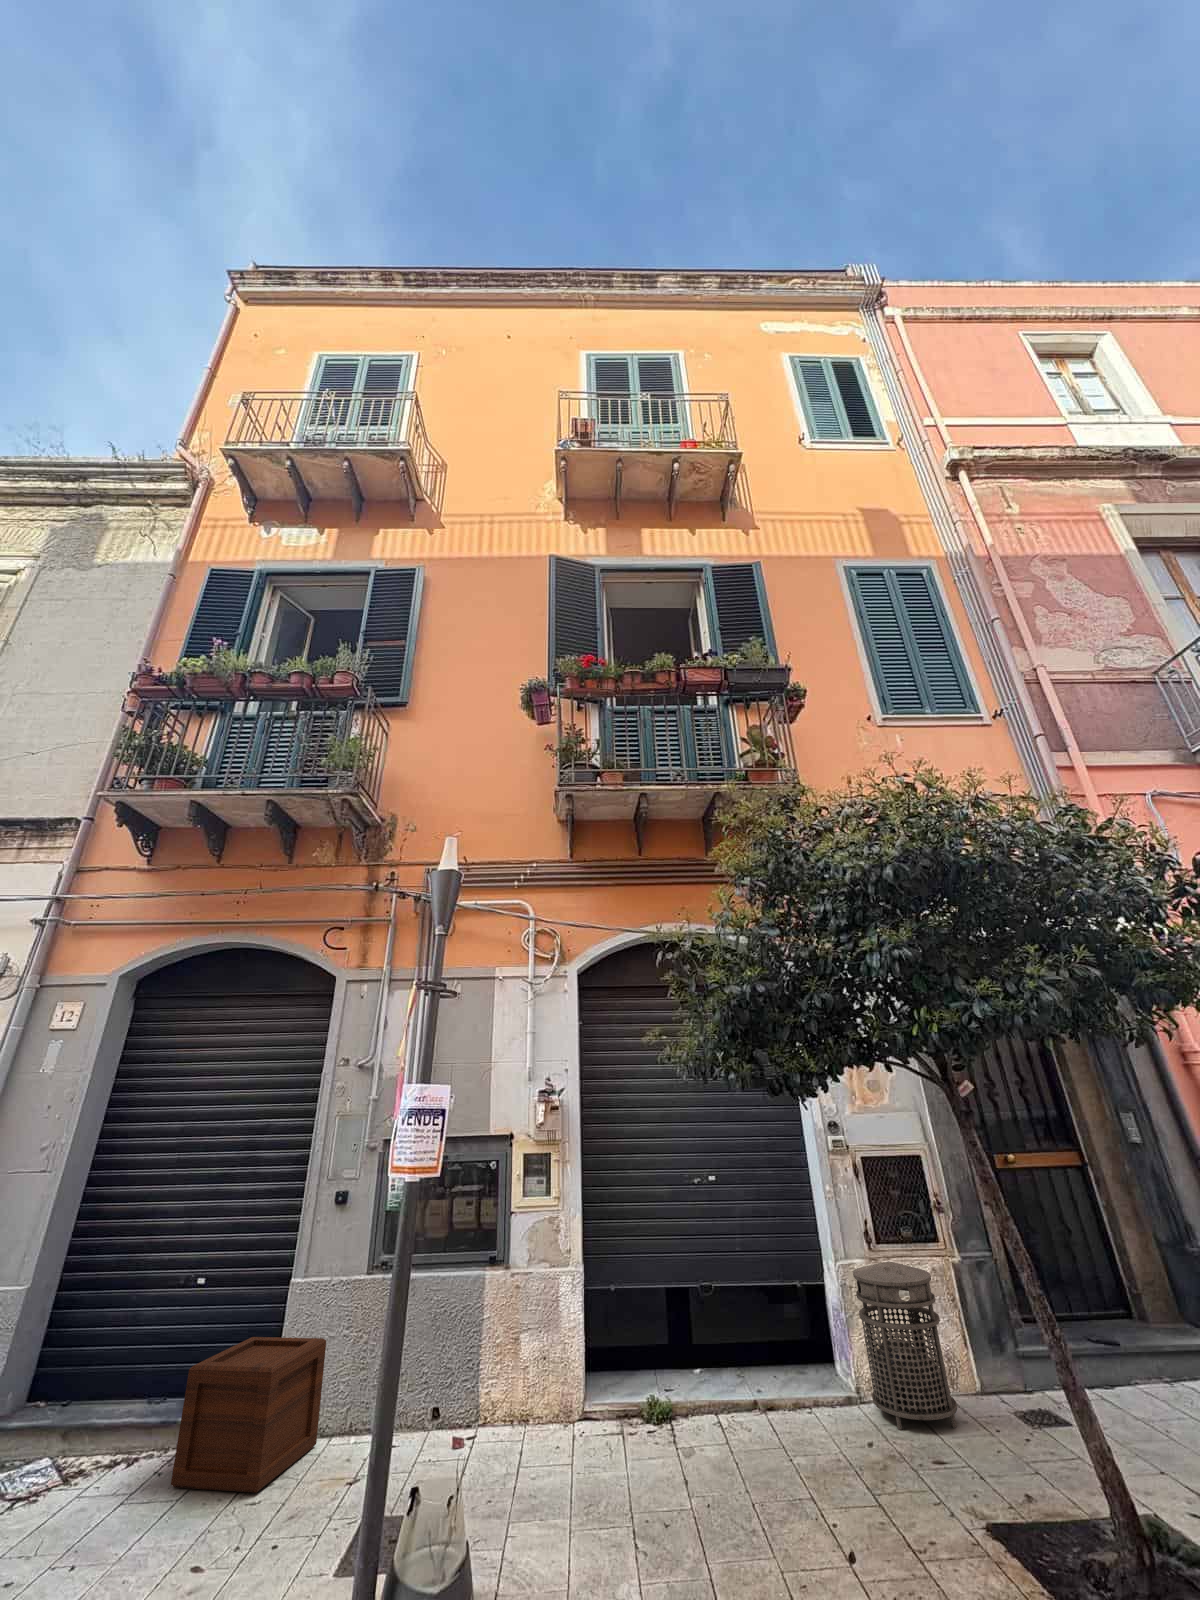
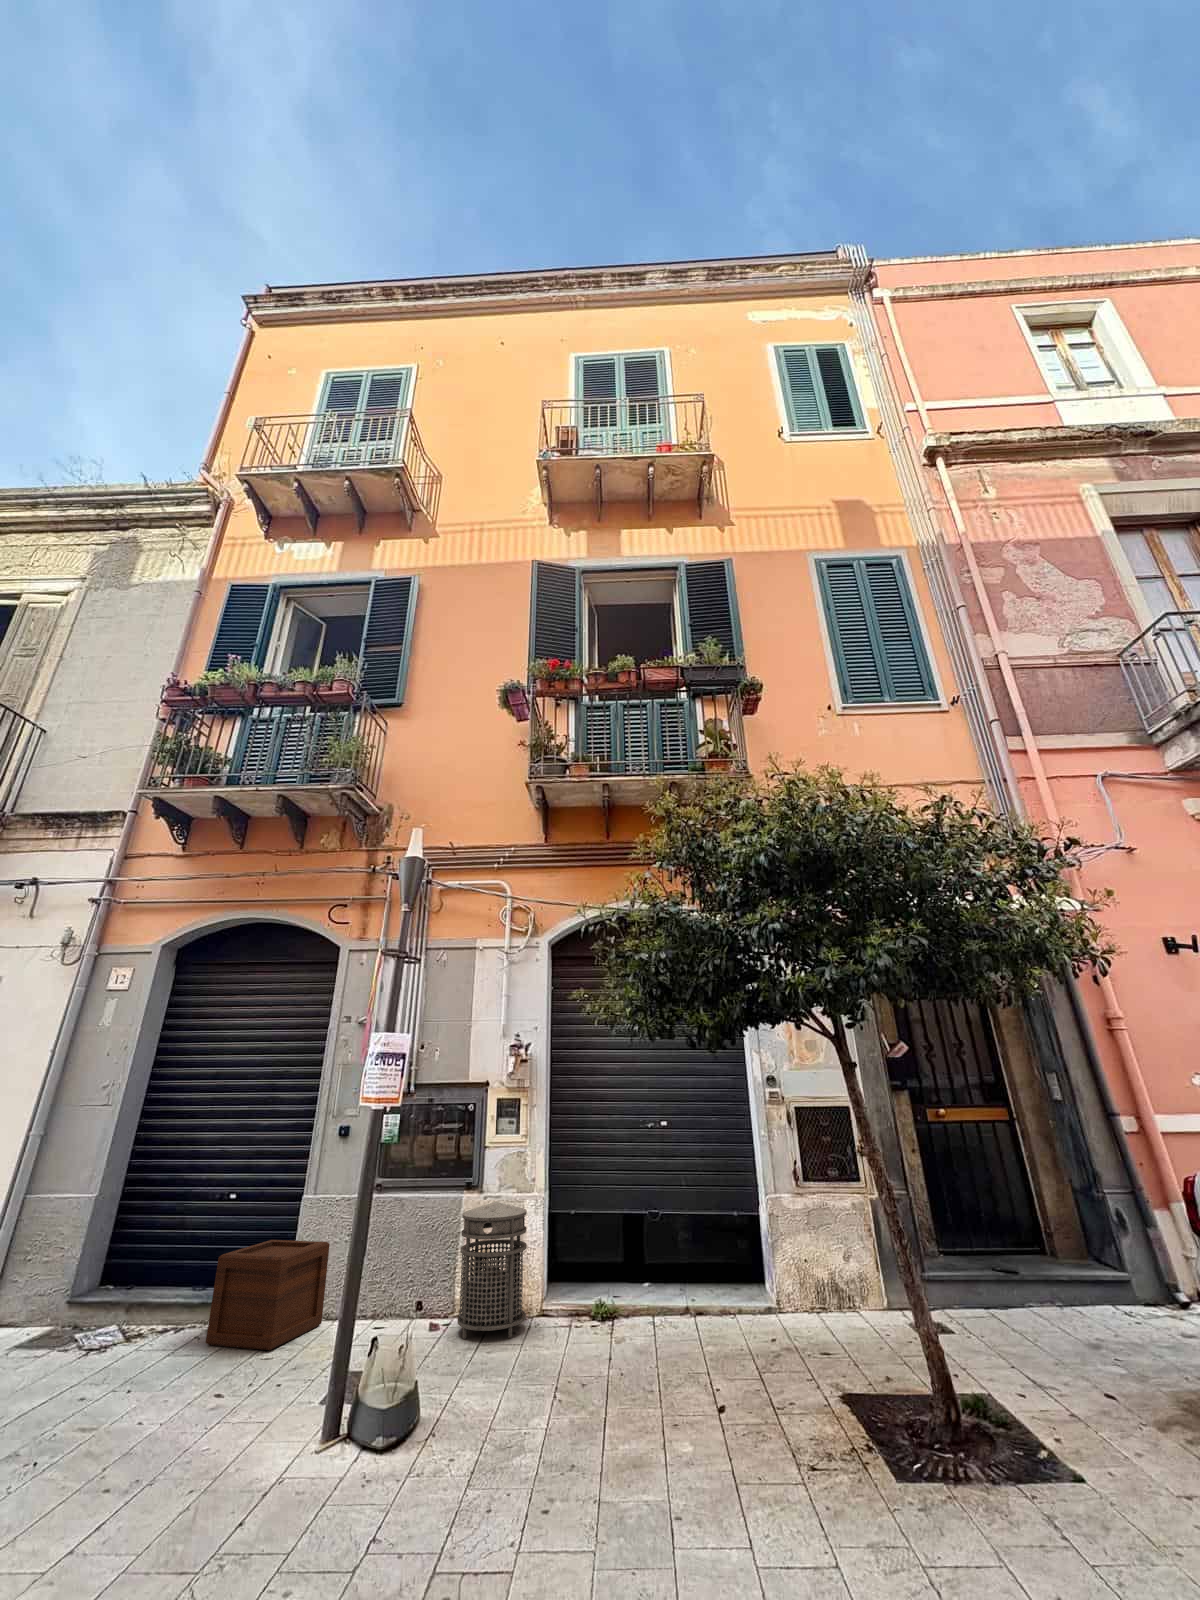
trash can: present [853,1261,957,1430] -> present [458,1202,527,1339]

